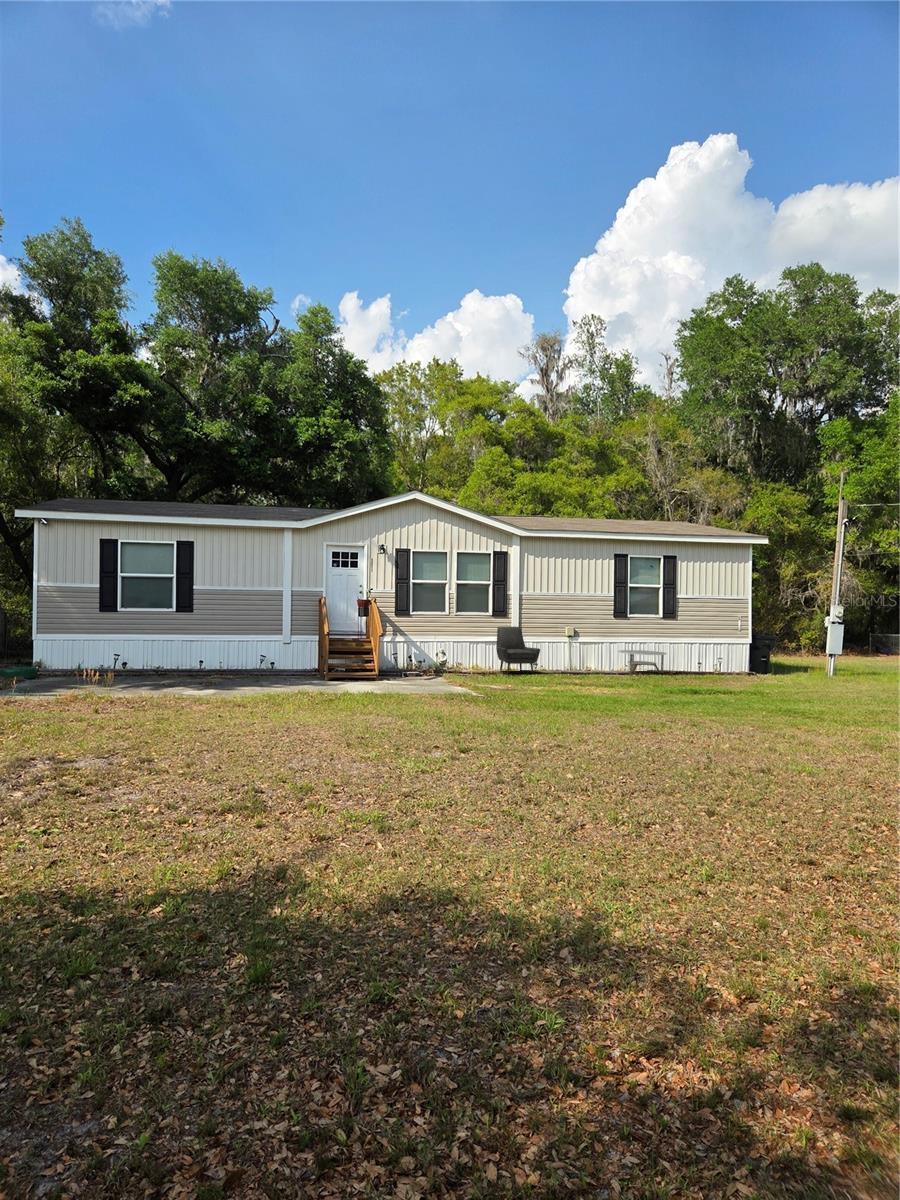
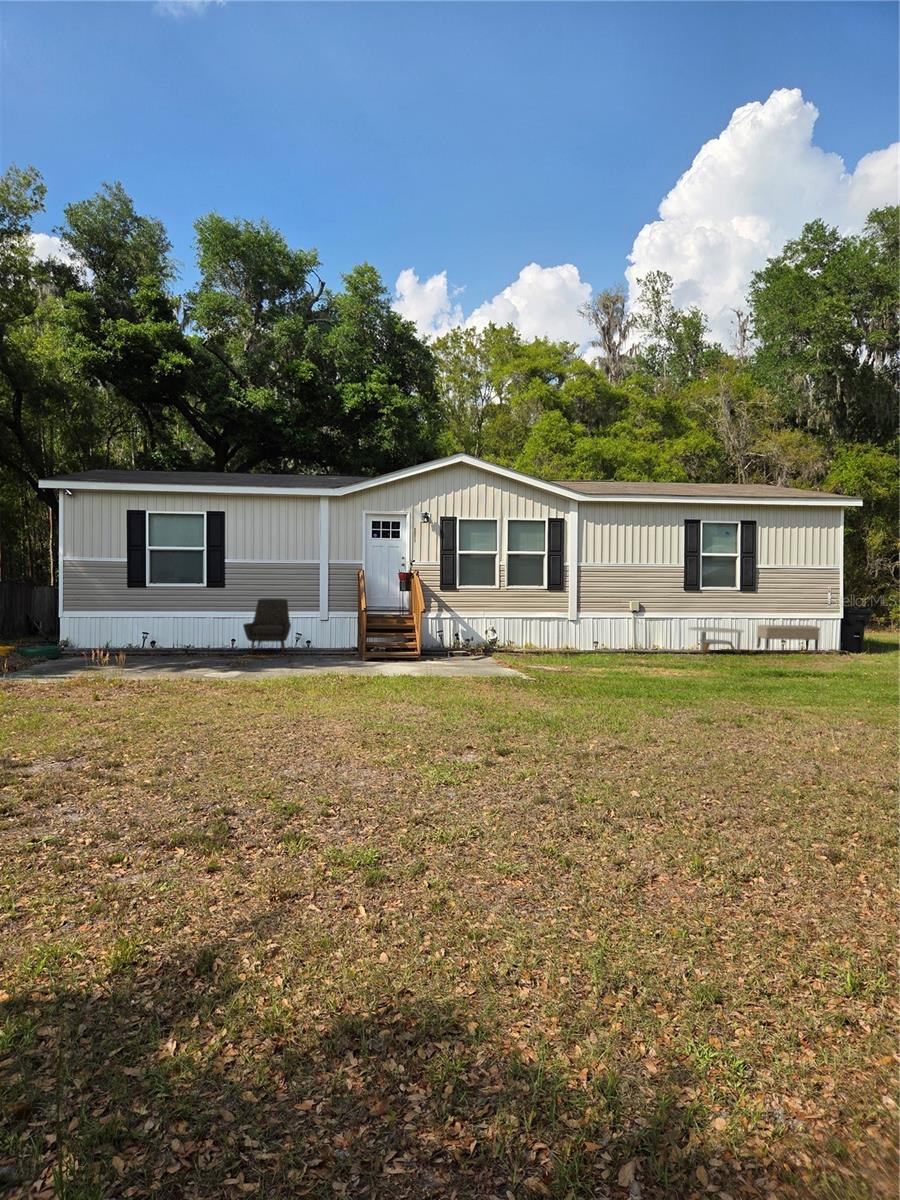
chair: present [496,626,540,673] -> present [243,599,291,652]
bench: none [678,648,732,671] -> present [757,625,820,651]

